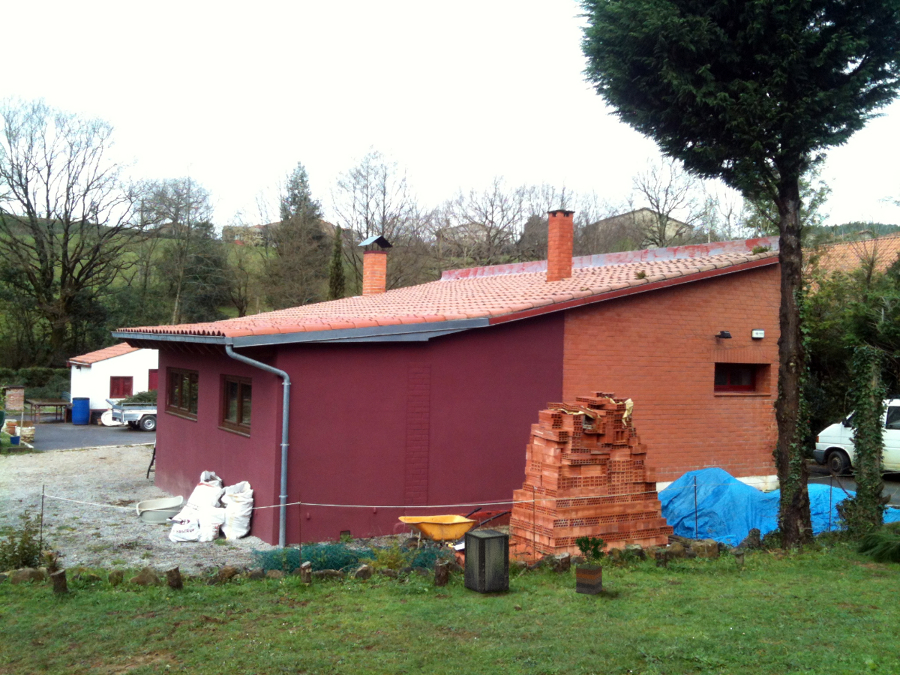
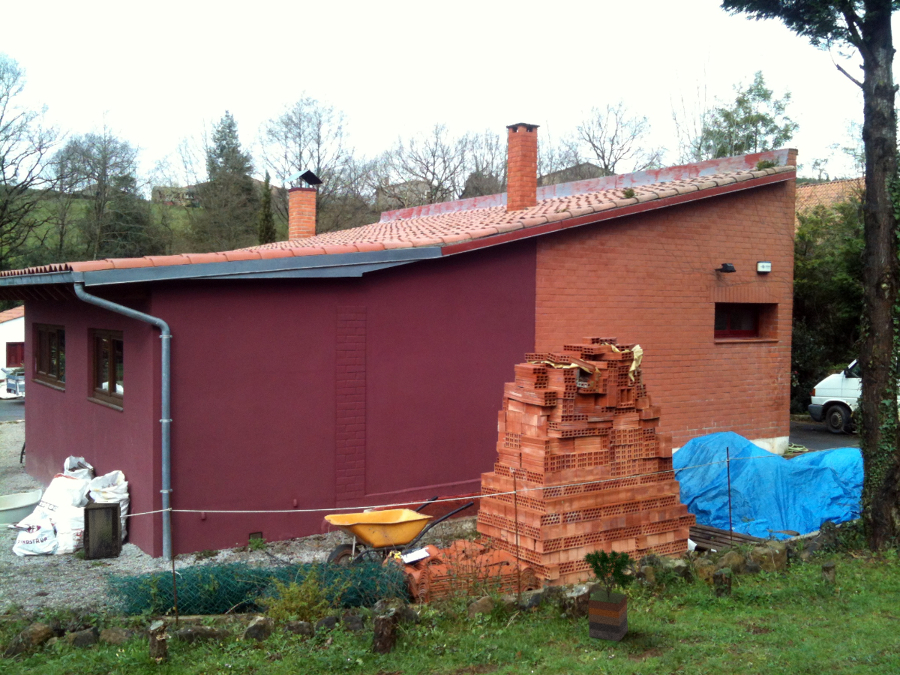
storage box: present [464,529,509,593] -> present [84,502,122,560]

